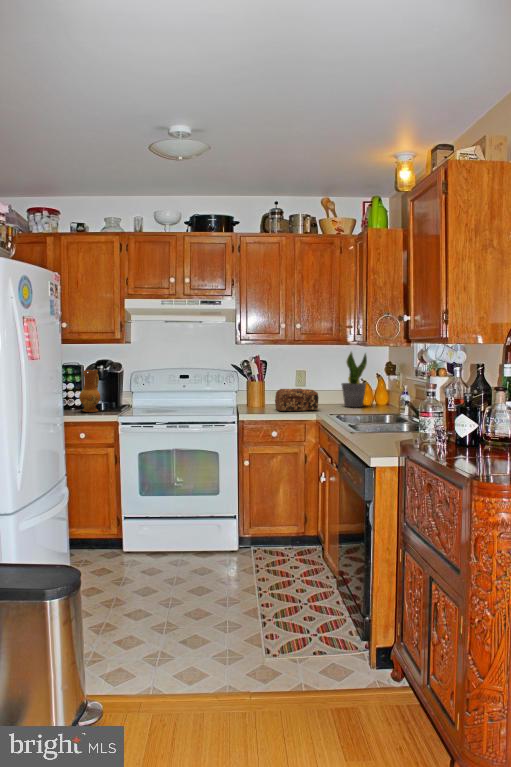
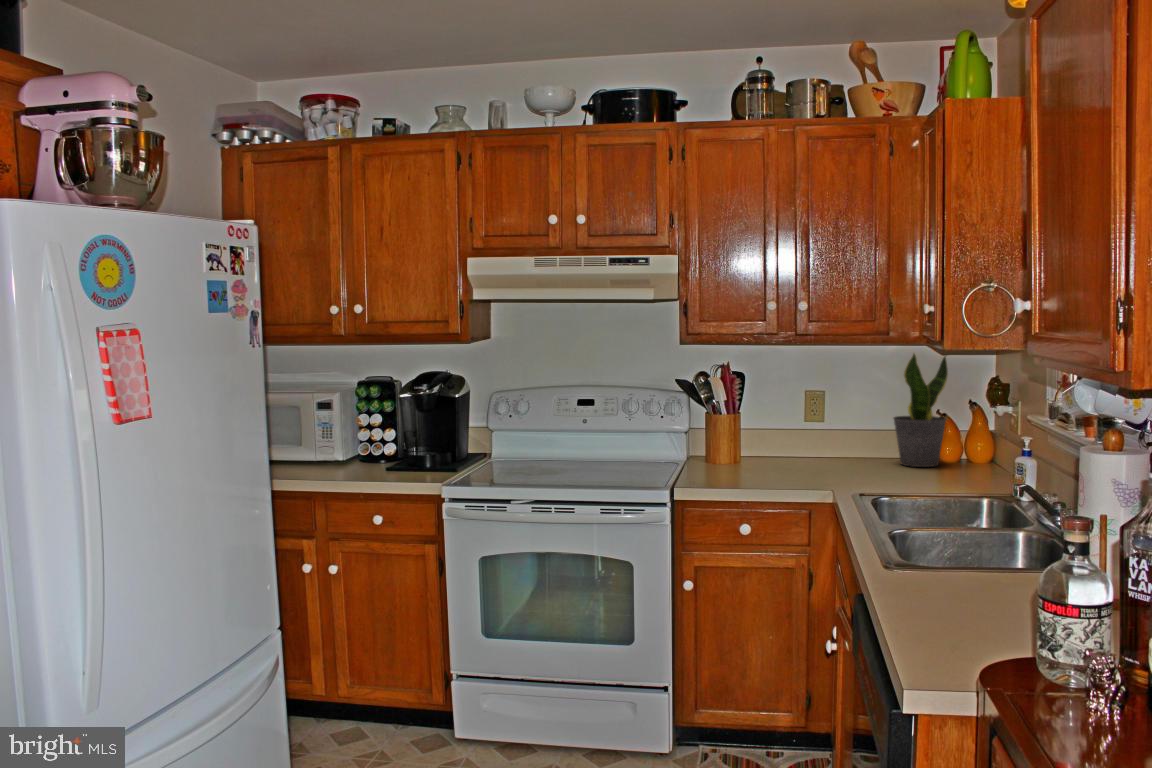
ceramic jug: present [79,370,100,412] -> none [386,391,424,471]
bread loaf: present [275,389,319,411] -> none [756,429,844,475]

